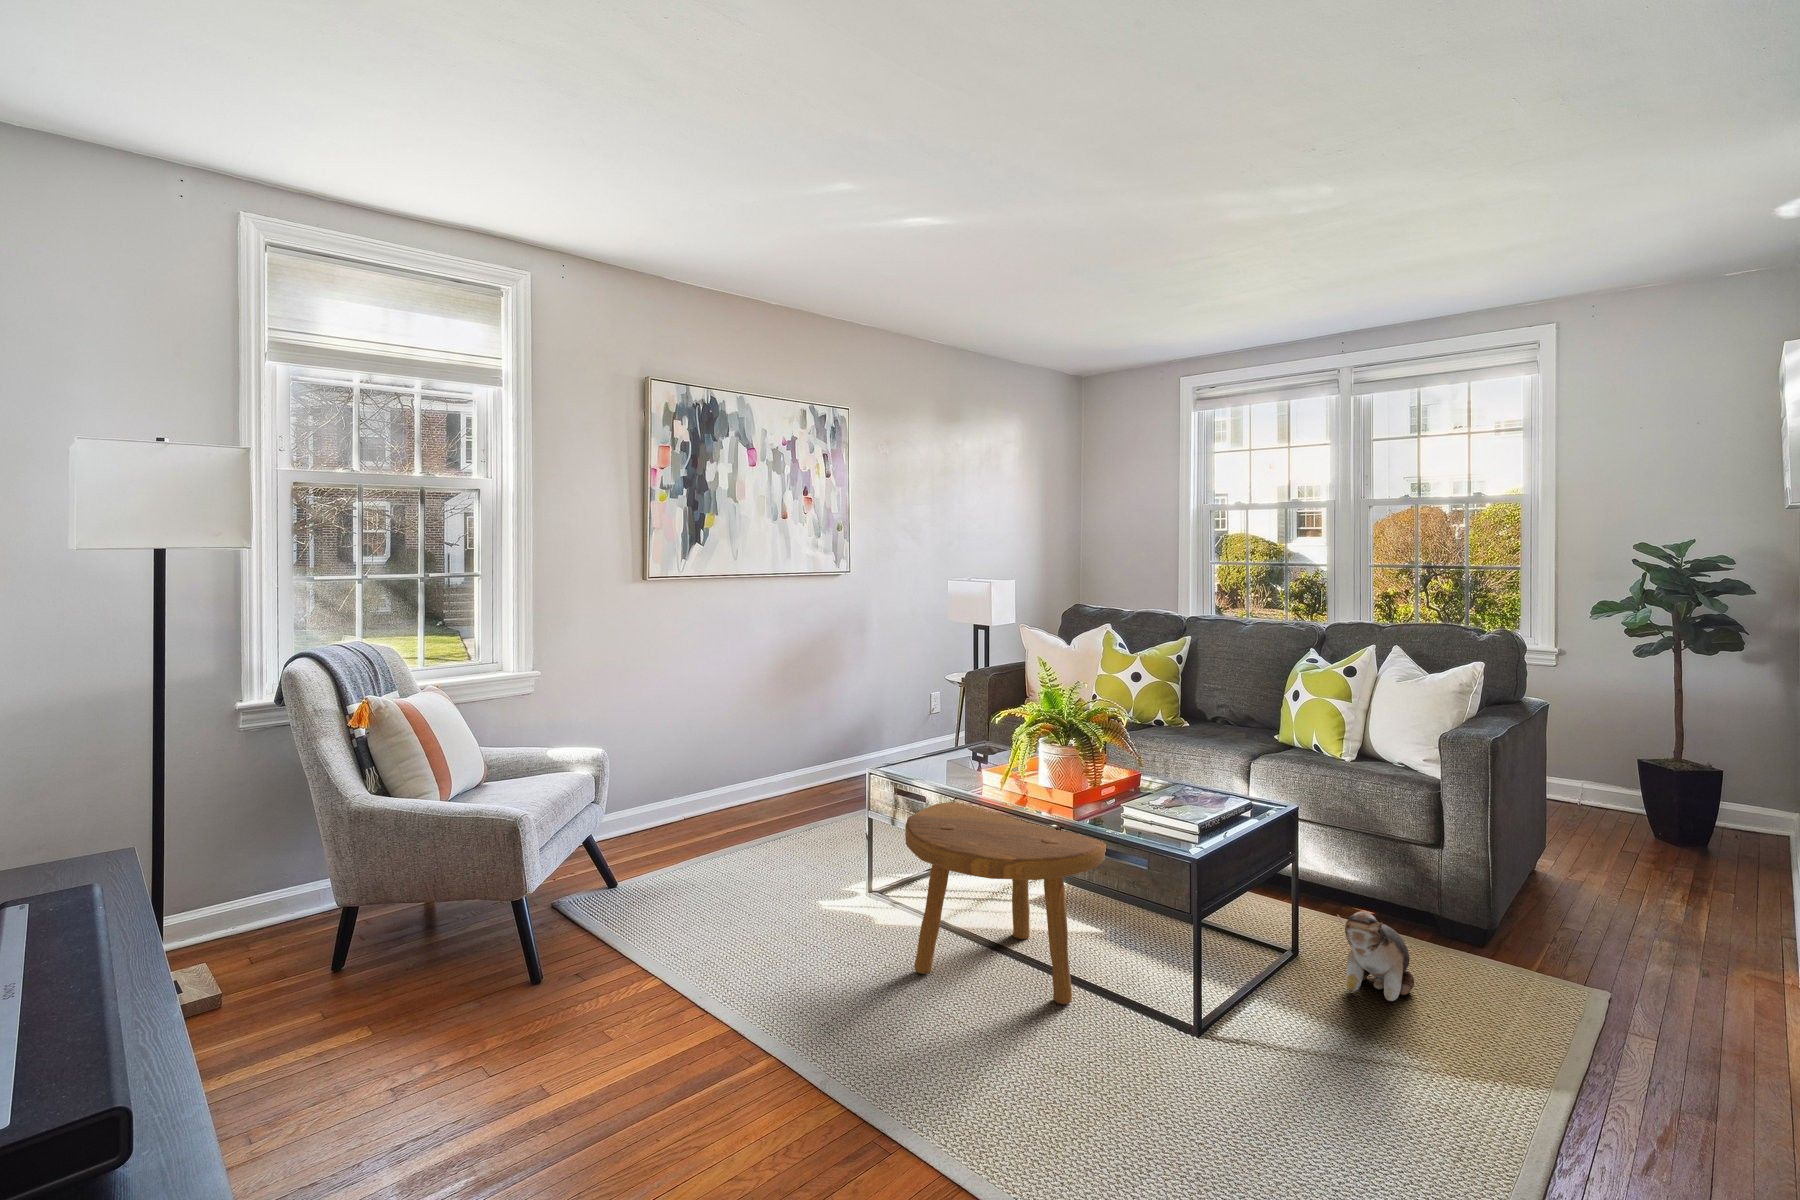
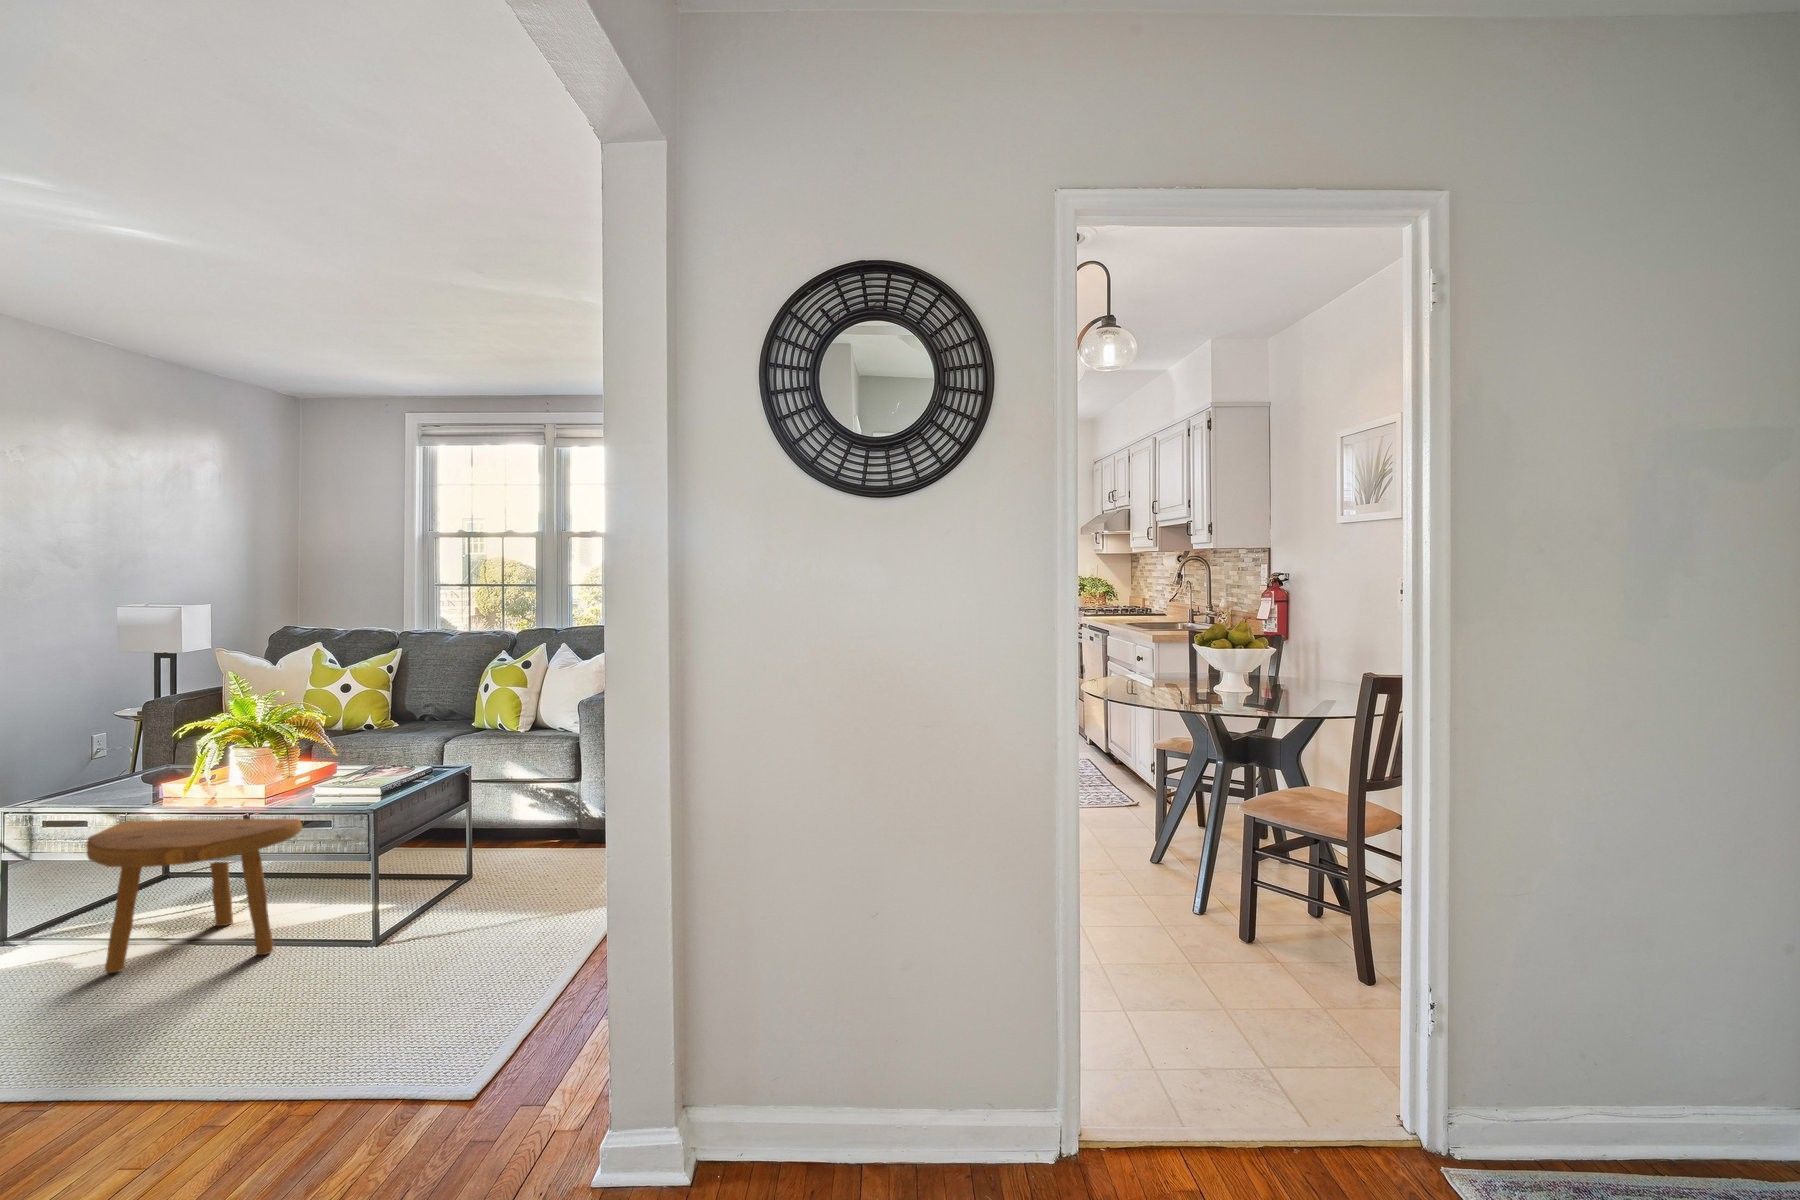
plush toy: present [1338,911,1414,1001] -> none [491,829,550,889]

